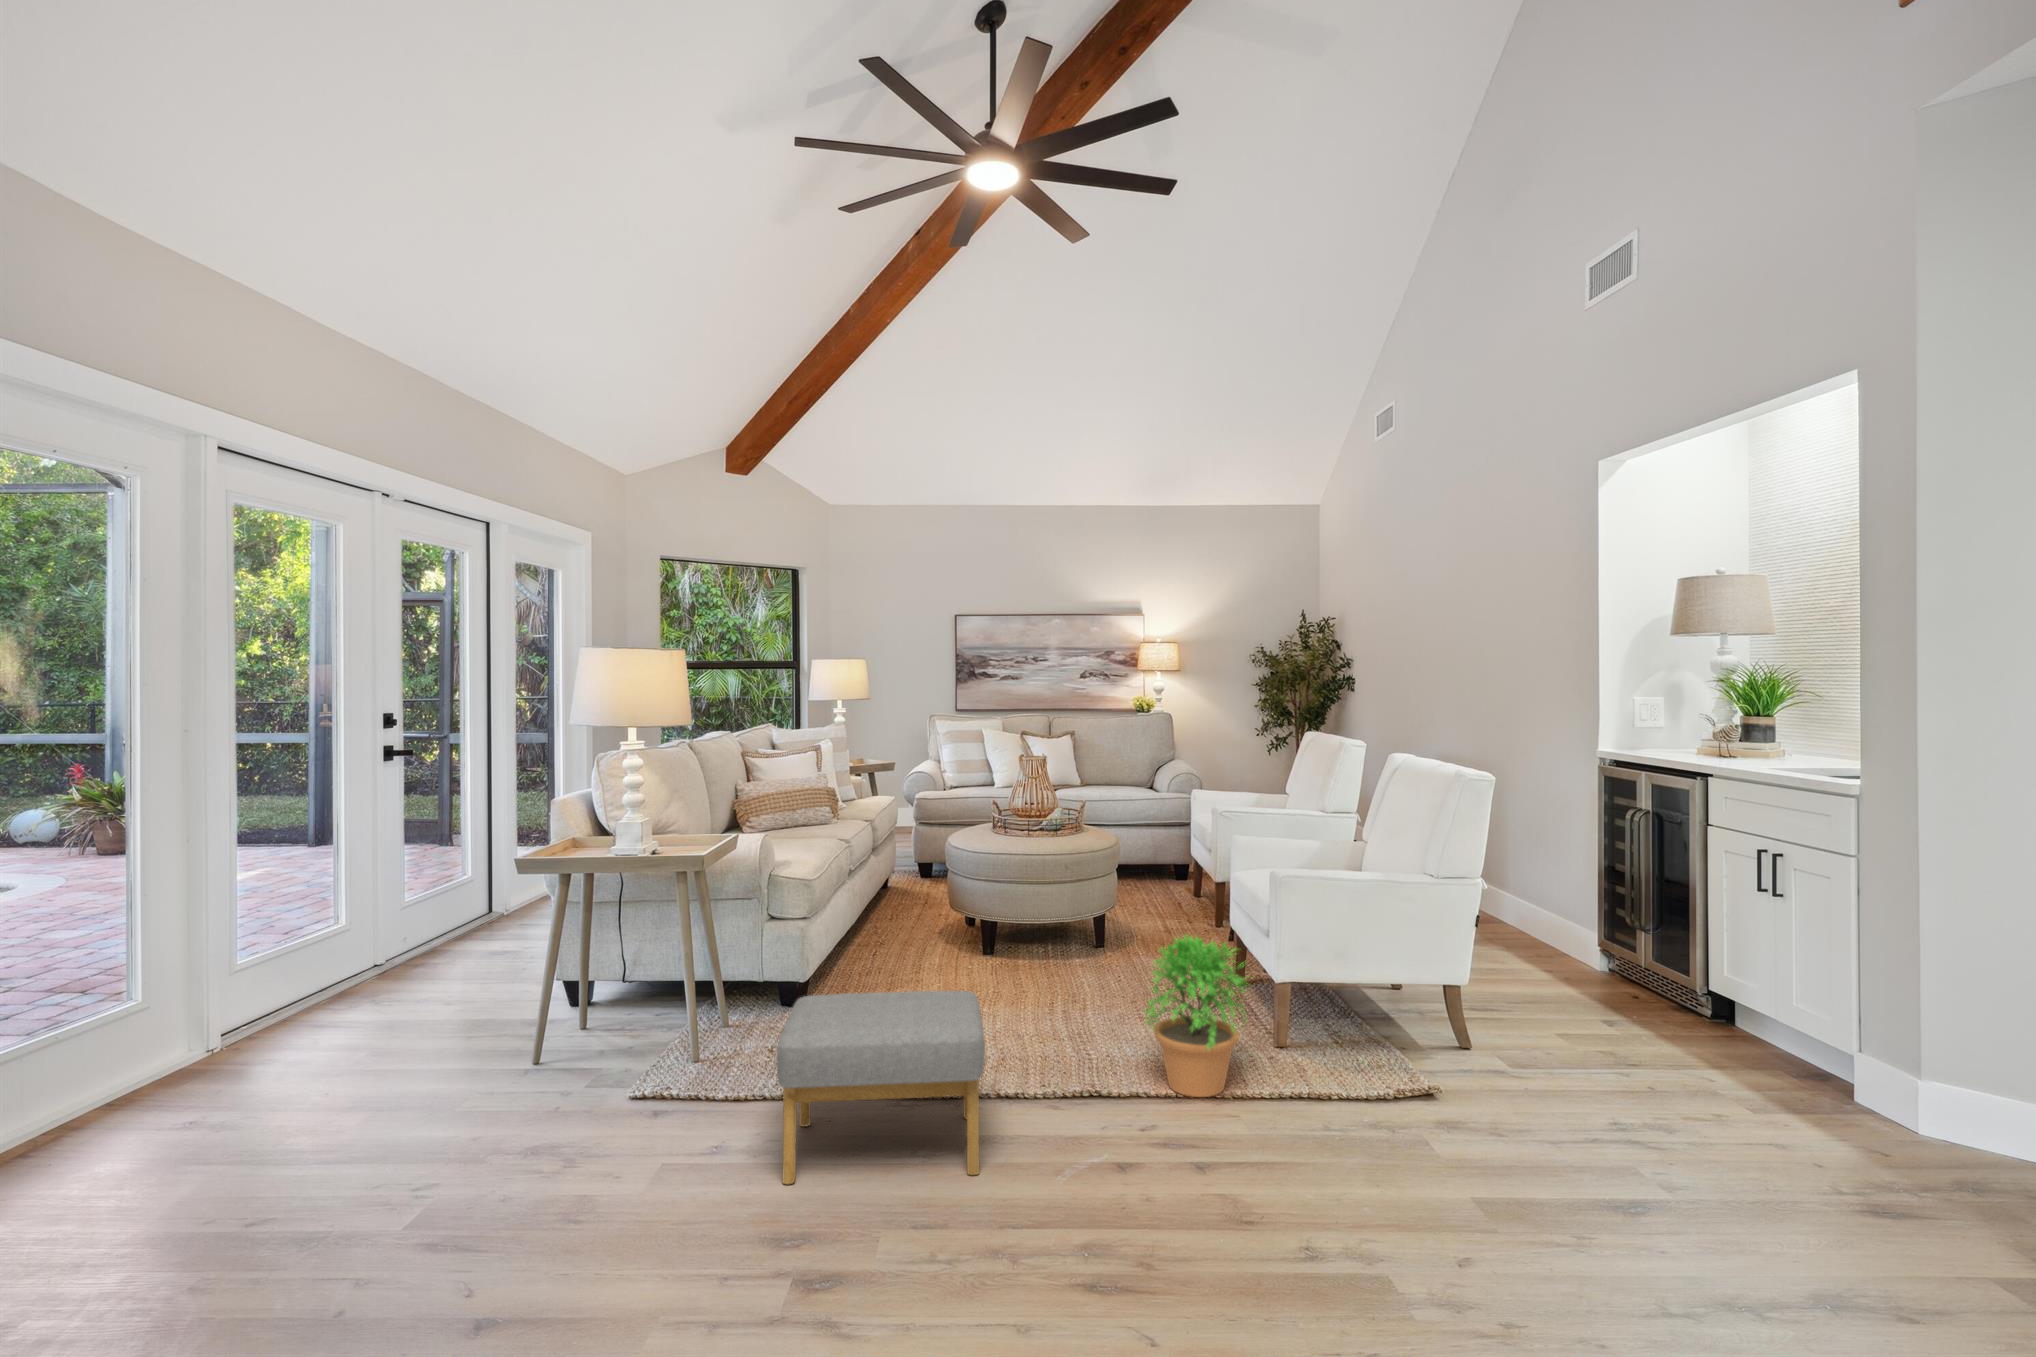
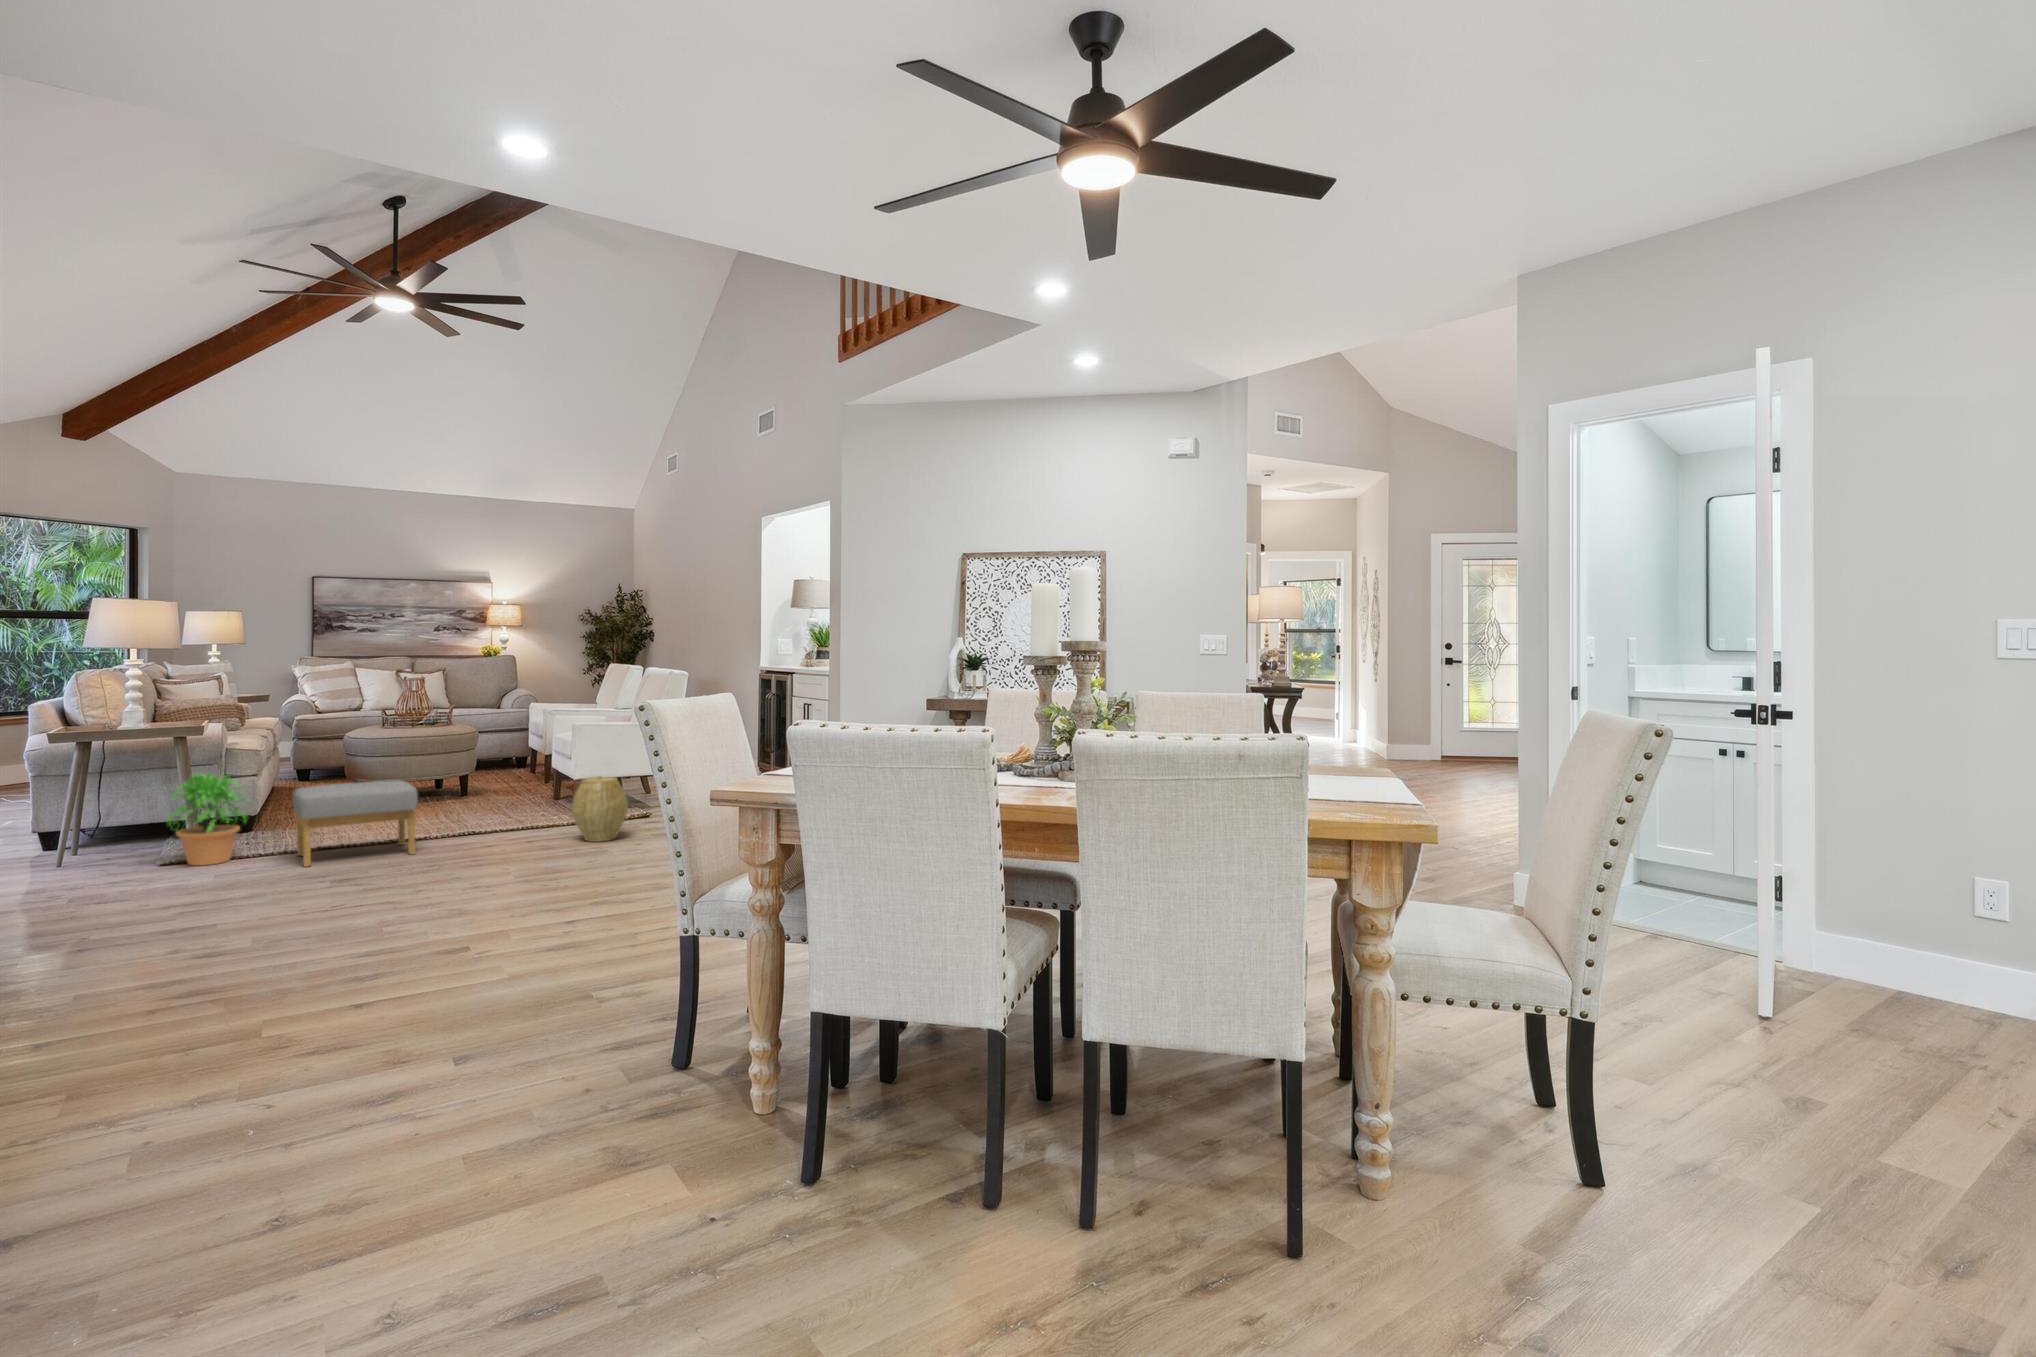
potted plant: present [1144,935,1247,1097] -> present [167,773,246,866]
woven basket: none [1290,1038,1419,1214] -> present [572,776,628,842]

